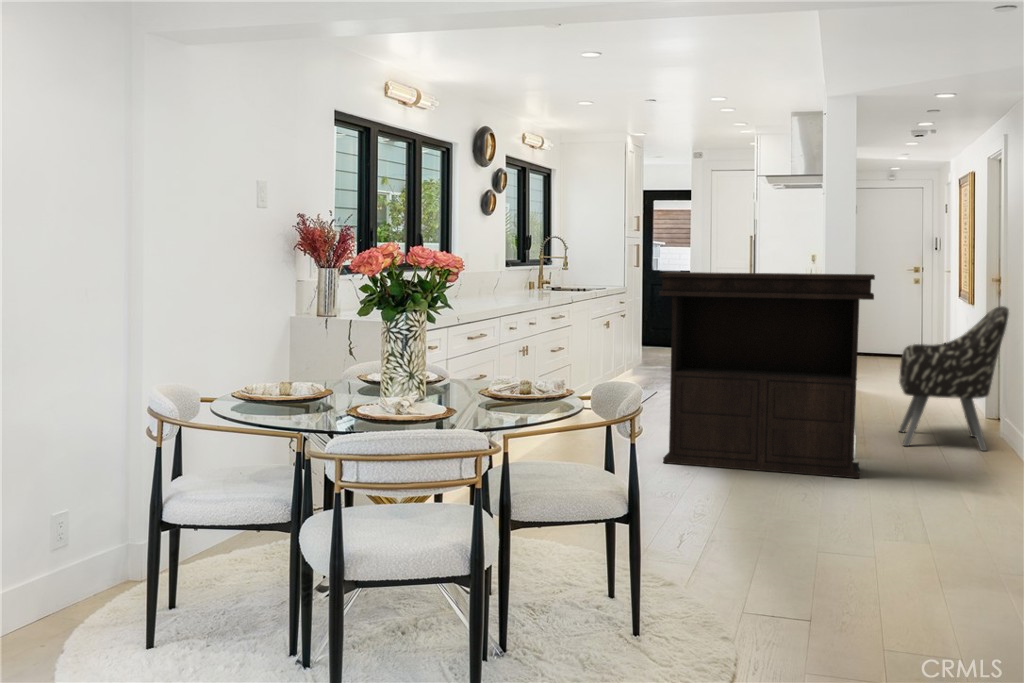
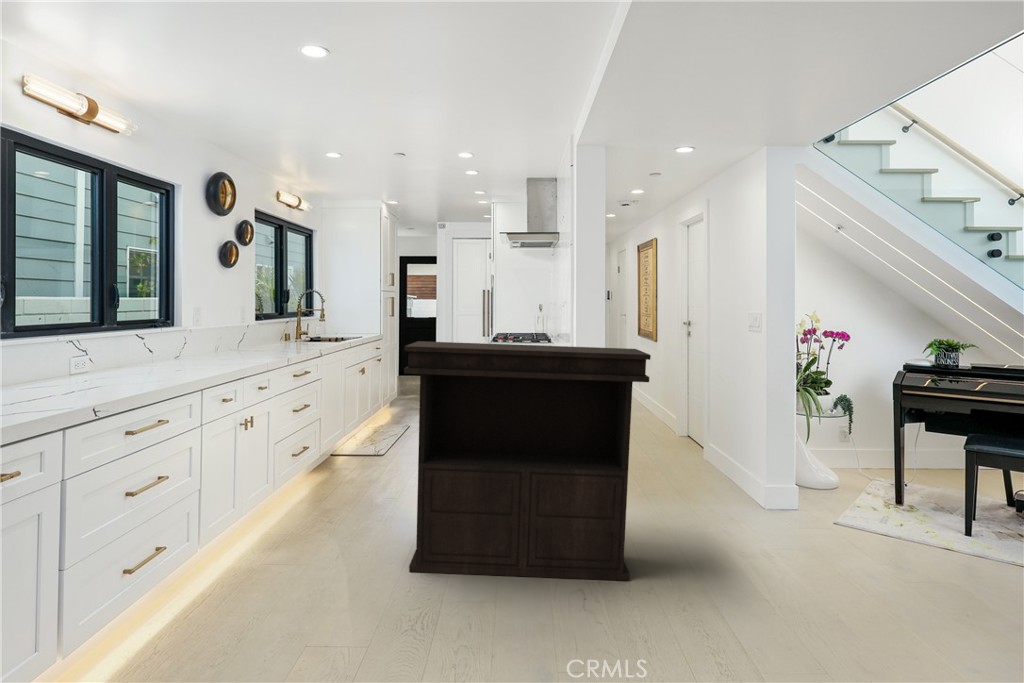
armchair: present [899,306,1009,451] -> none [625,370,729,507]

